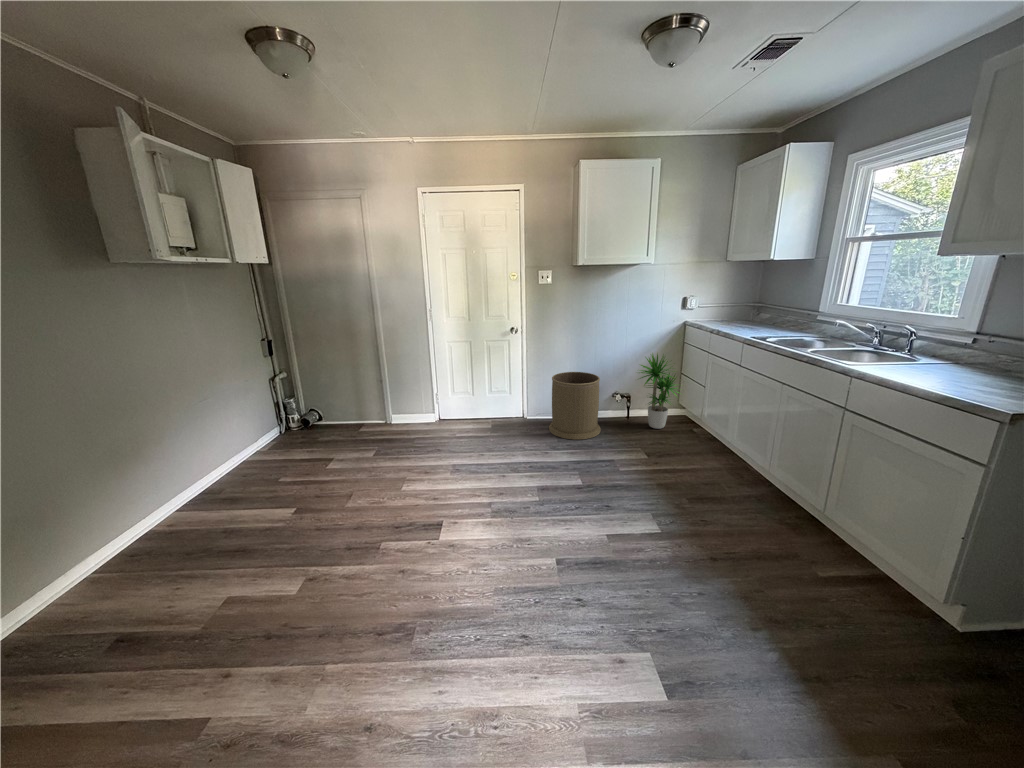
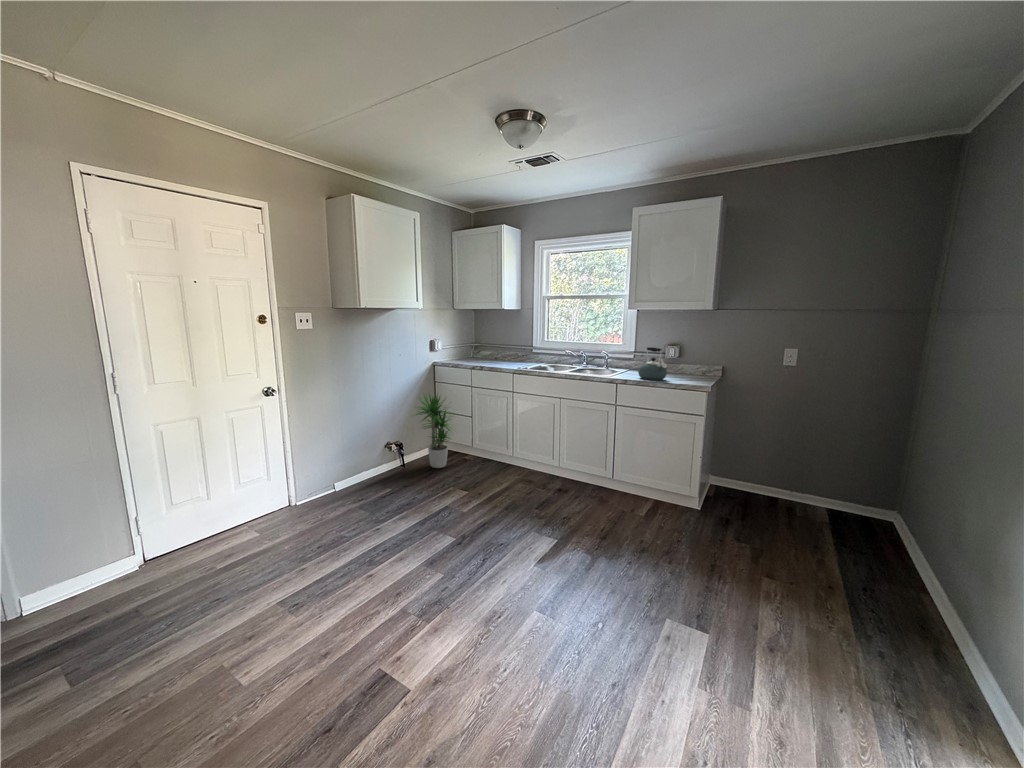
kettle: none [912,323,984,384] -> present [638,347,667,380]
trash can: present [549,372,601,440] -> none [335,425,402,509]

